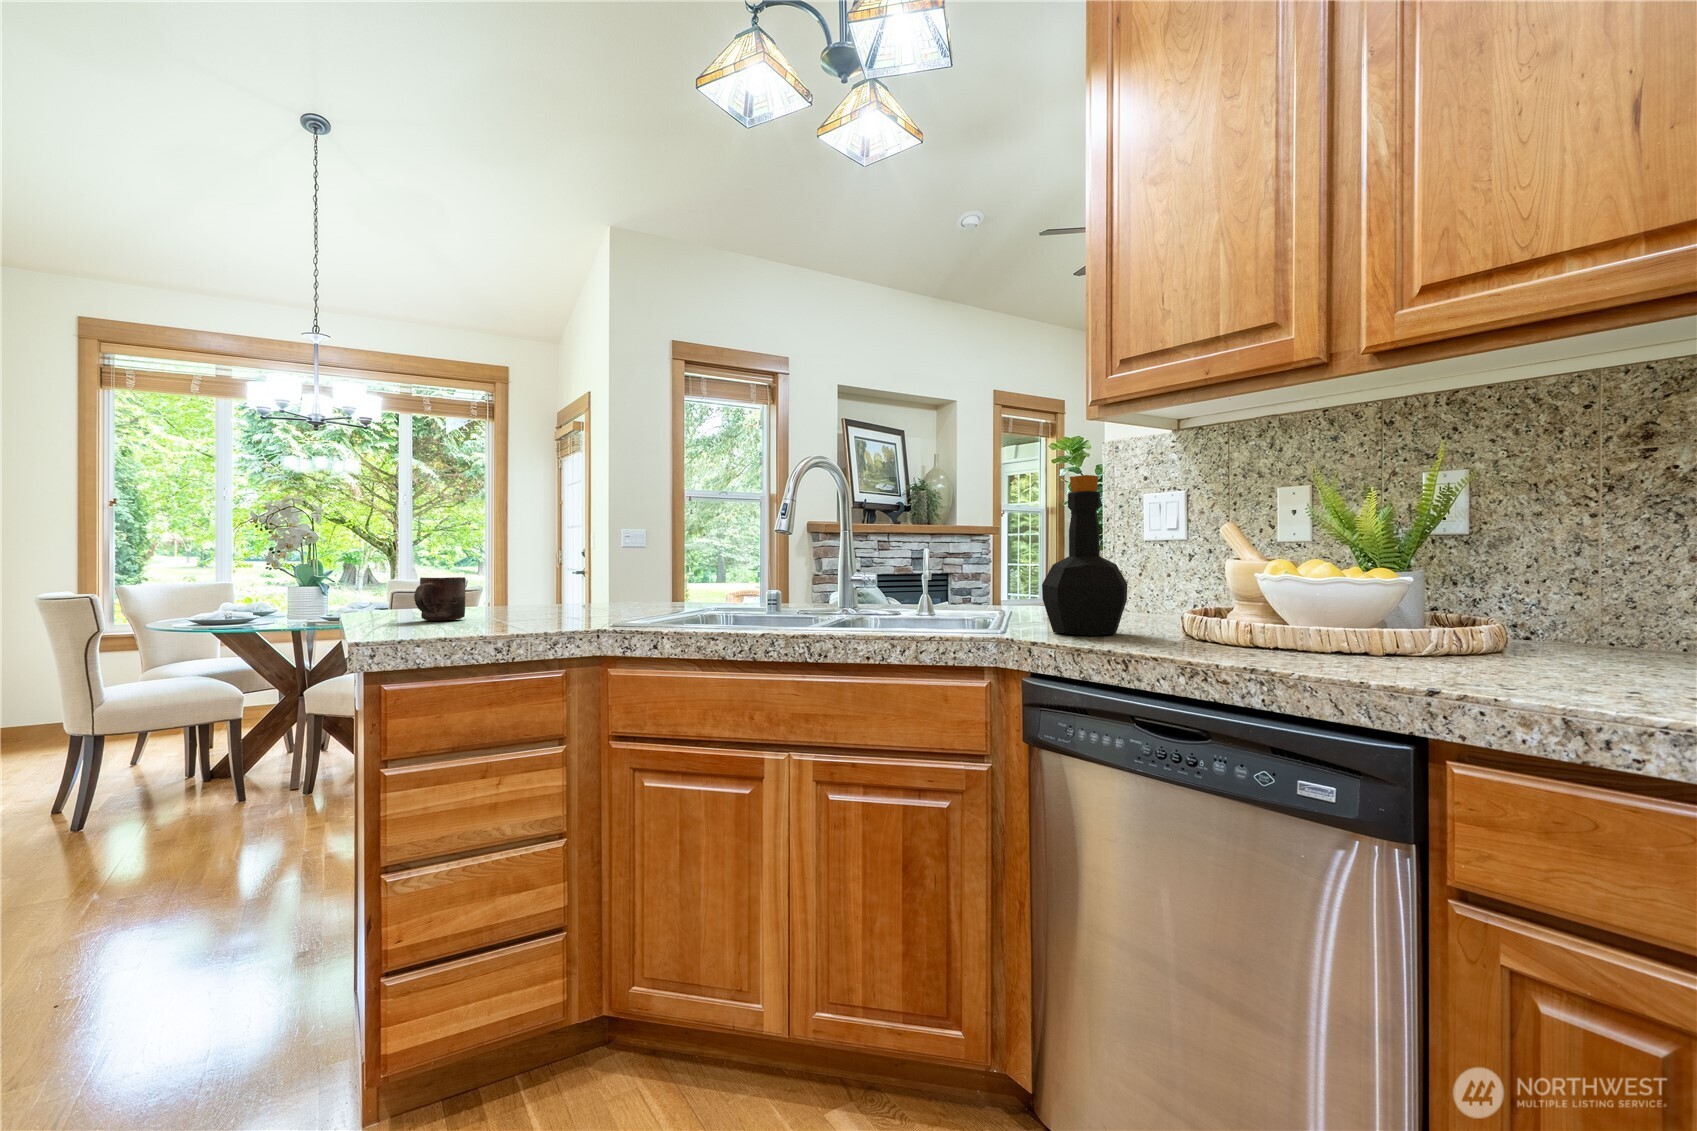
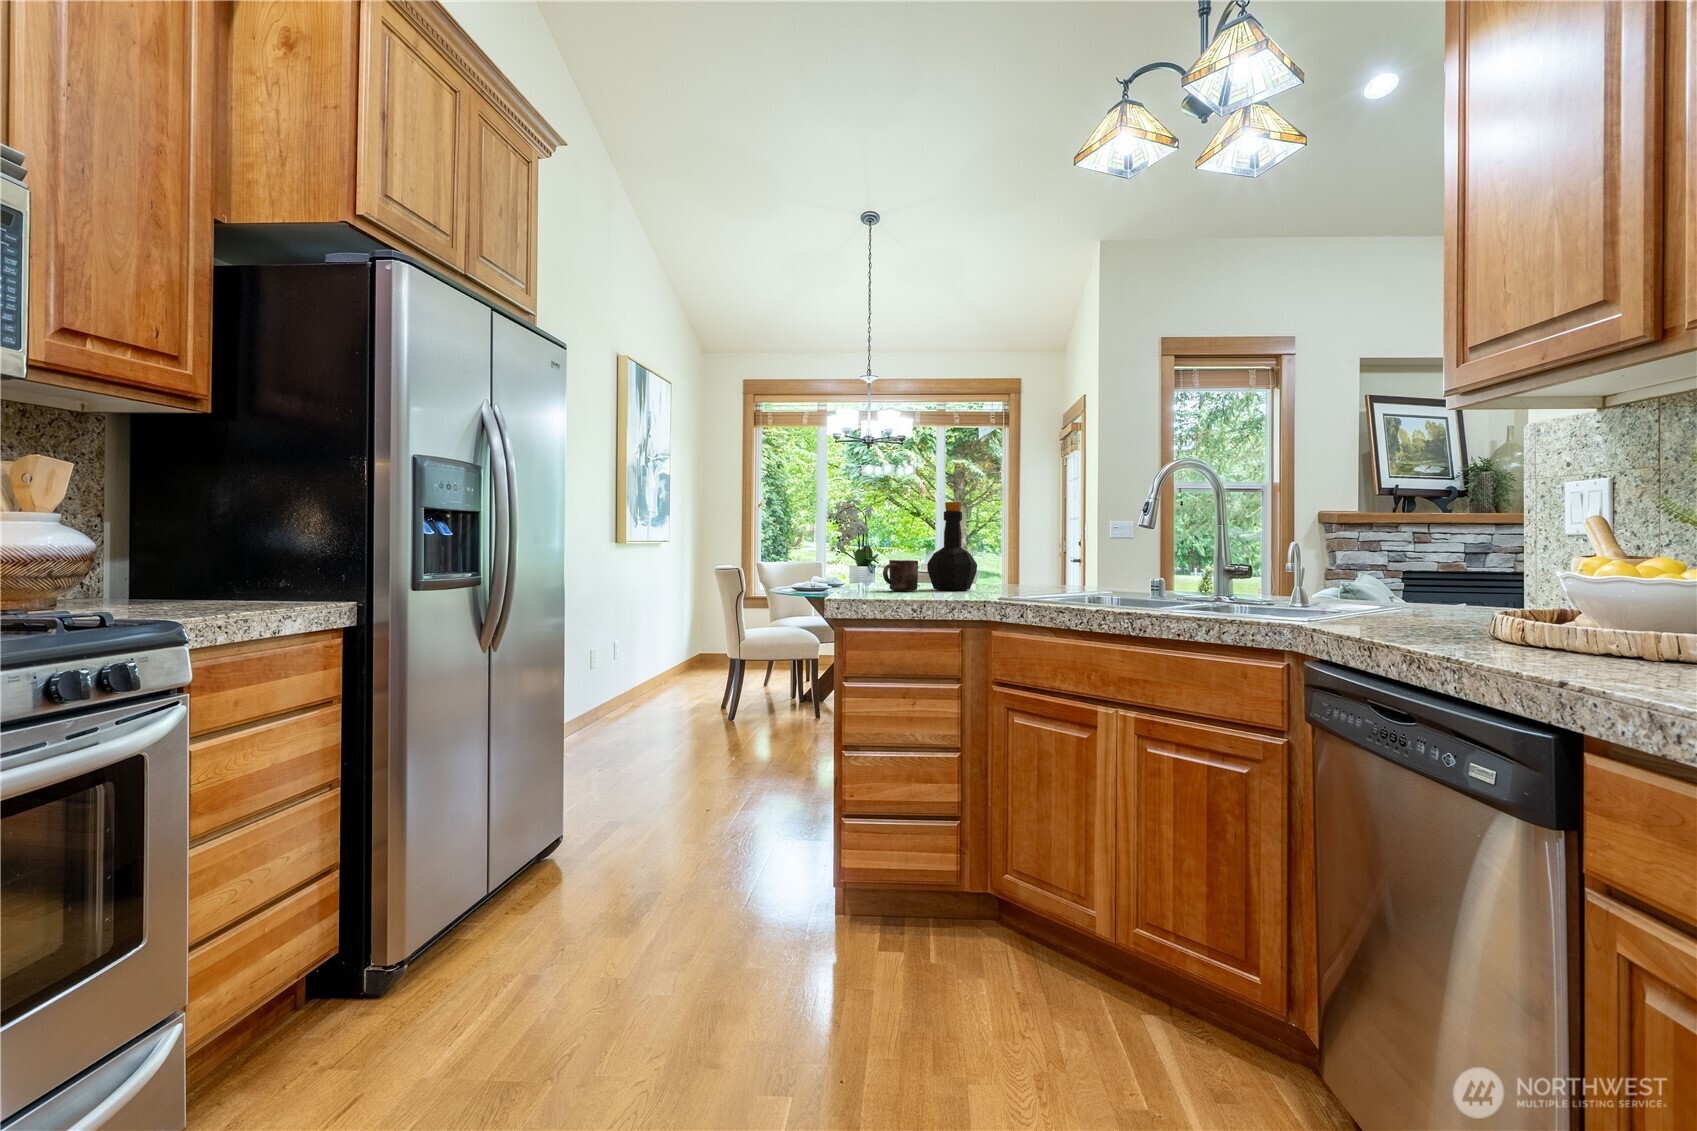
bottle: present [1042,475,1128,636] -> present [927,502,977,590]

